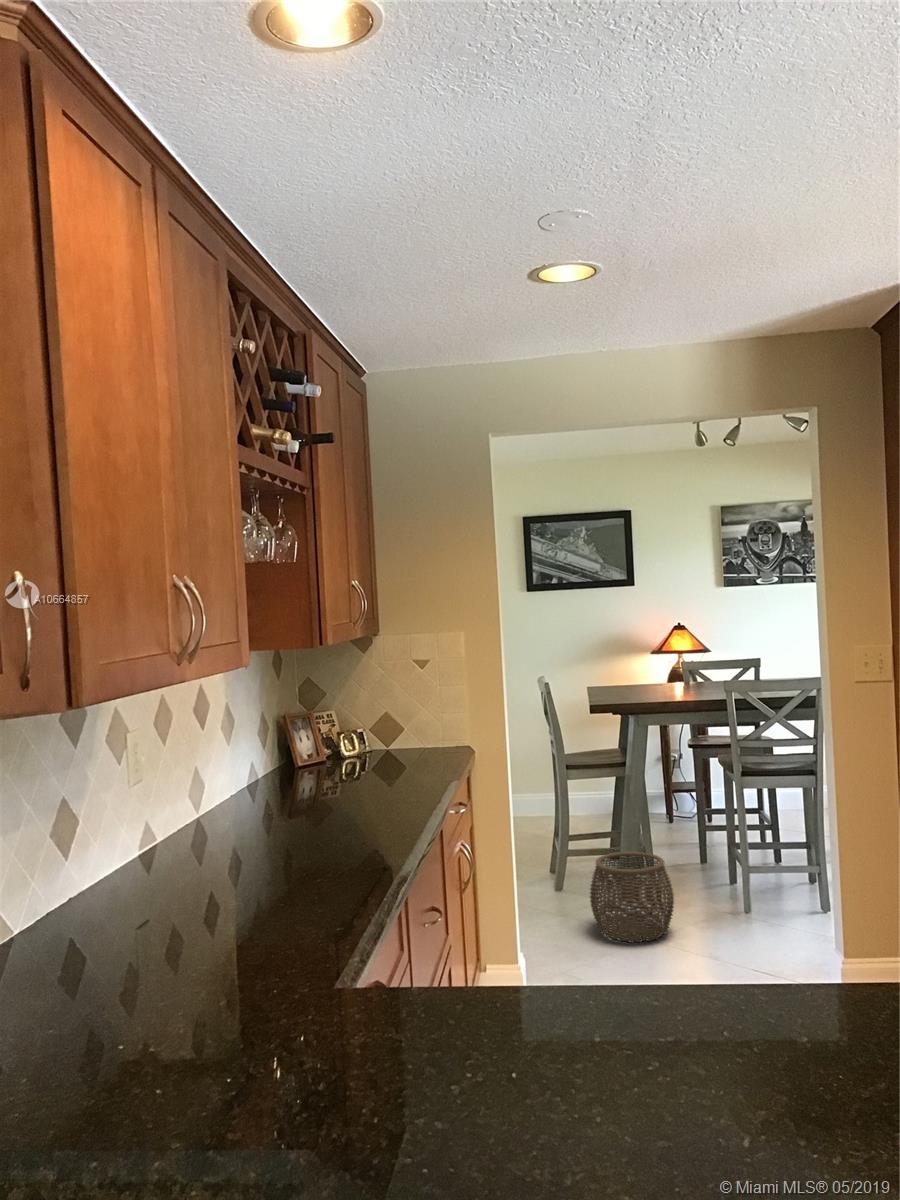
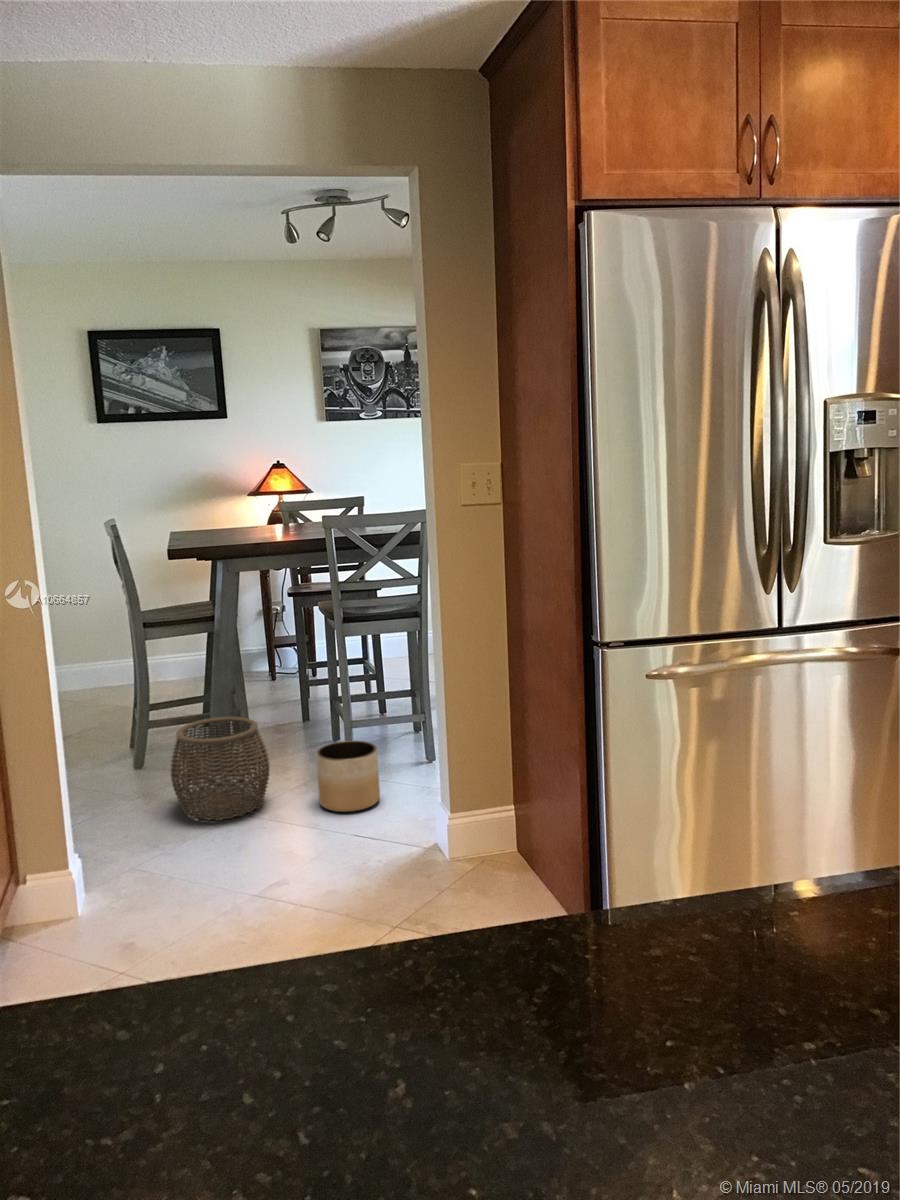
planter: none [717,884,776,950] -> present [317,741,380,812]

